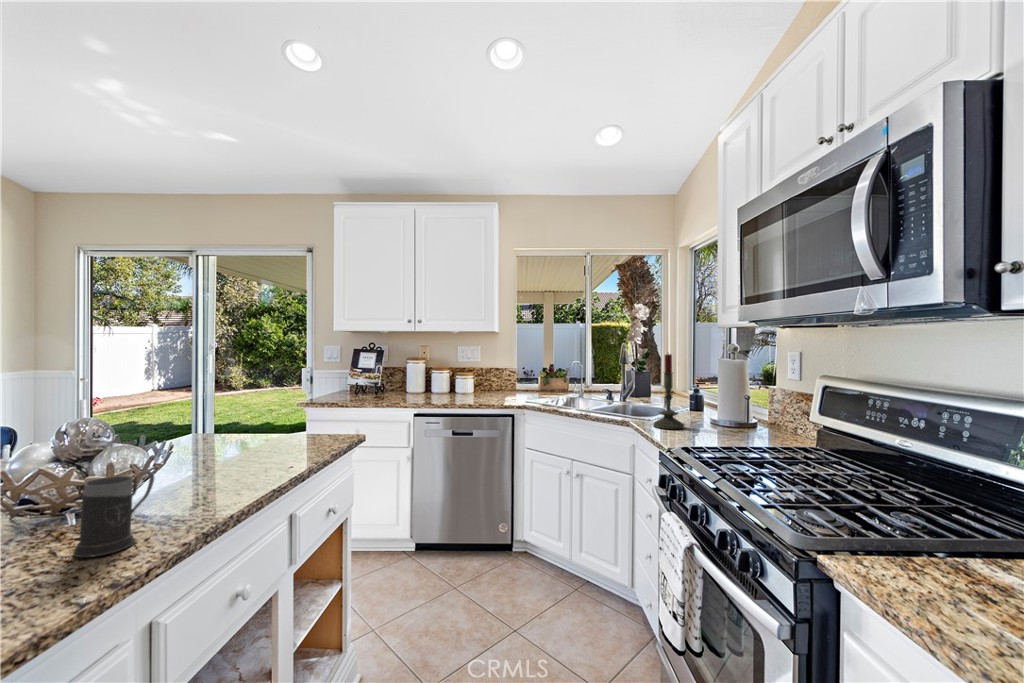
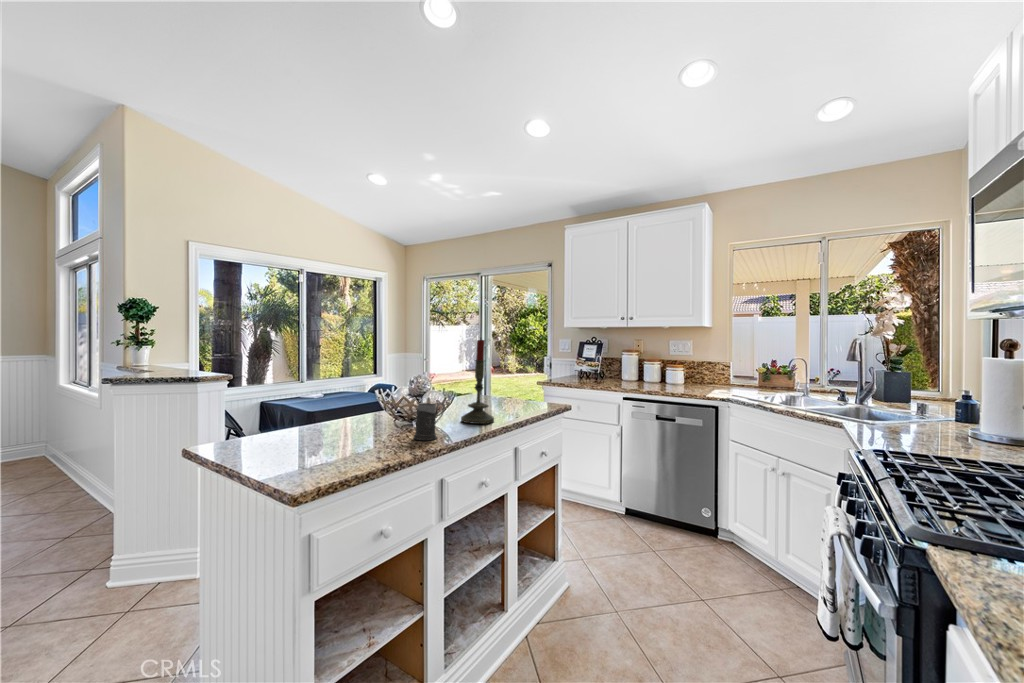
candle: present [653,354,684,429] -> present [461,338,494,424]

